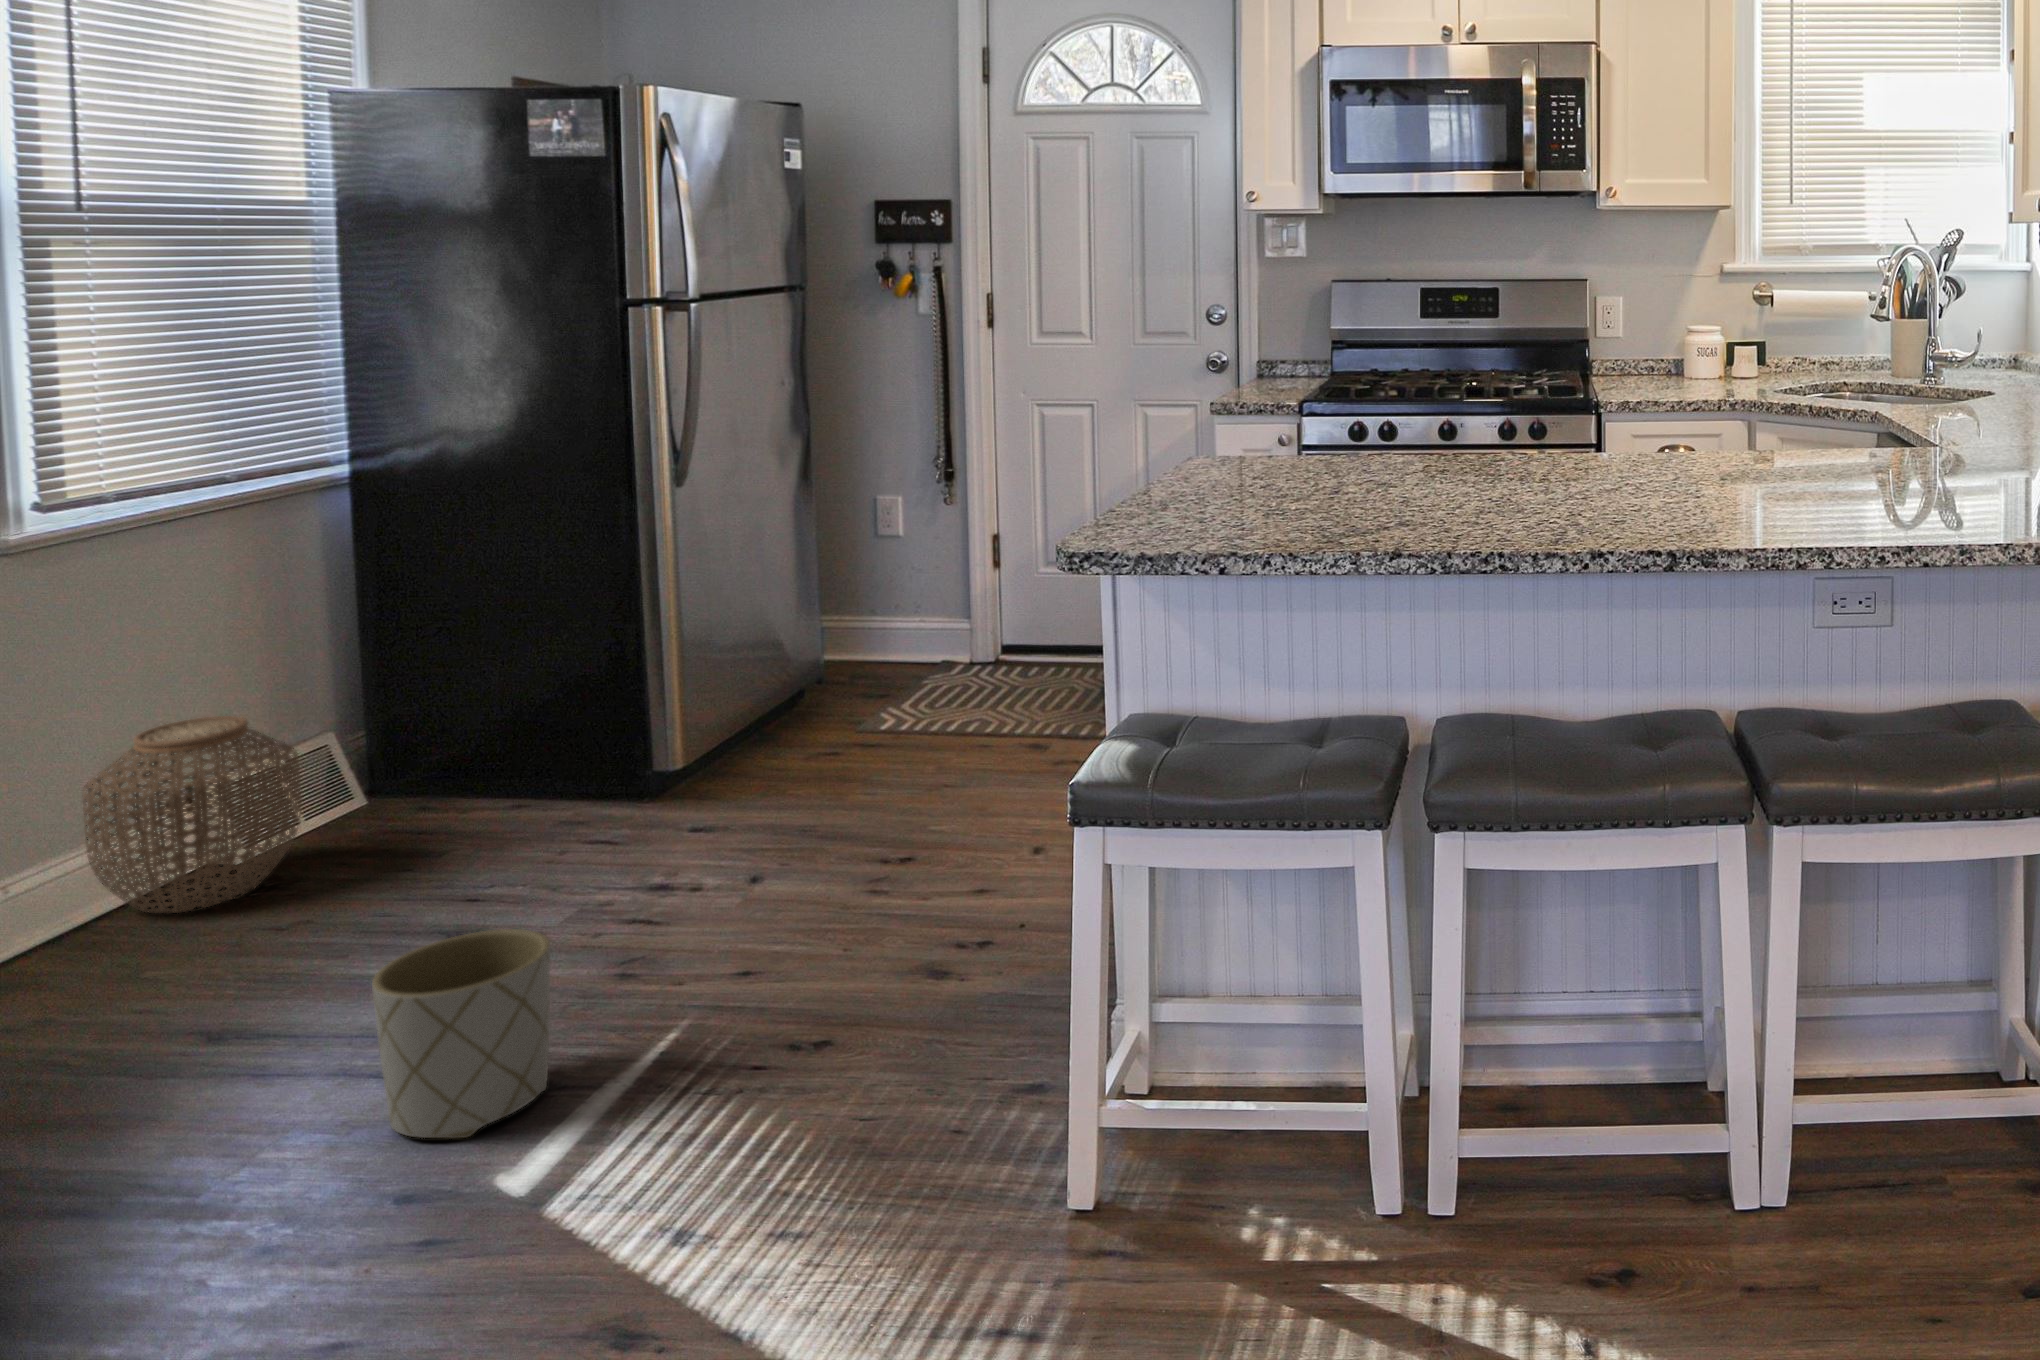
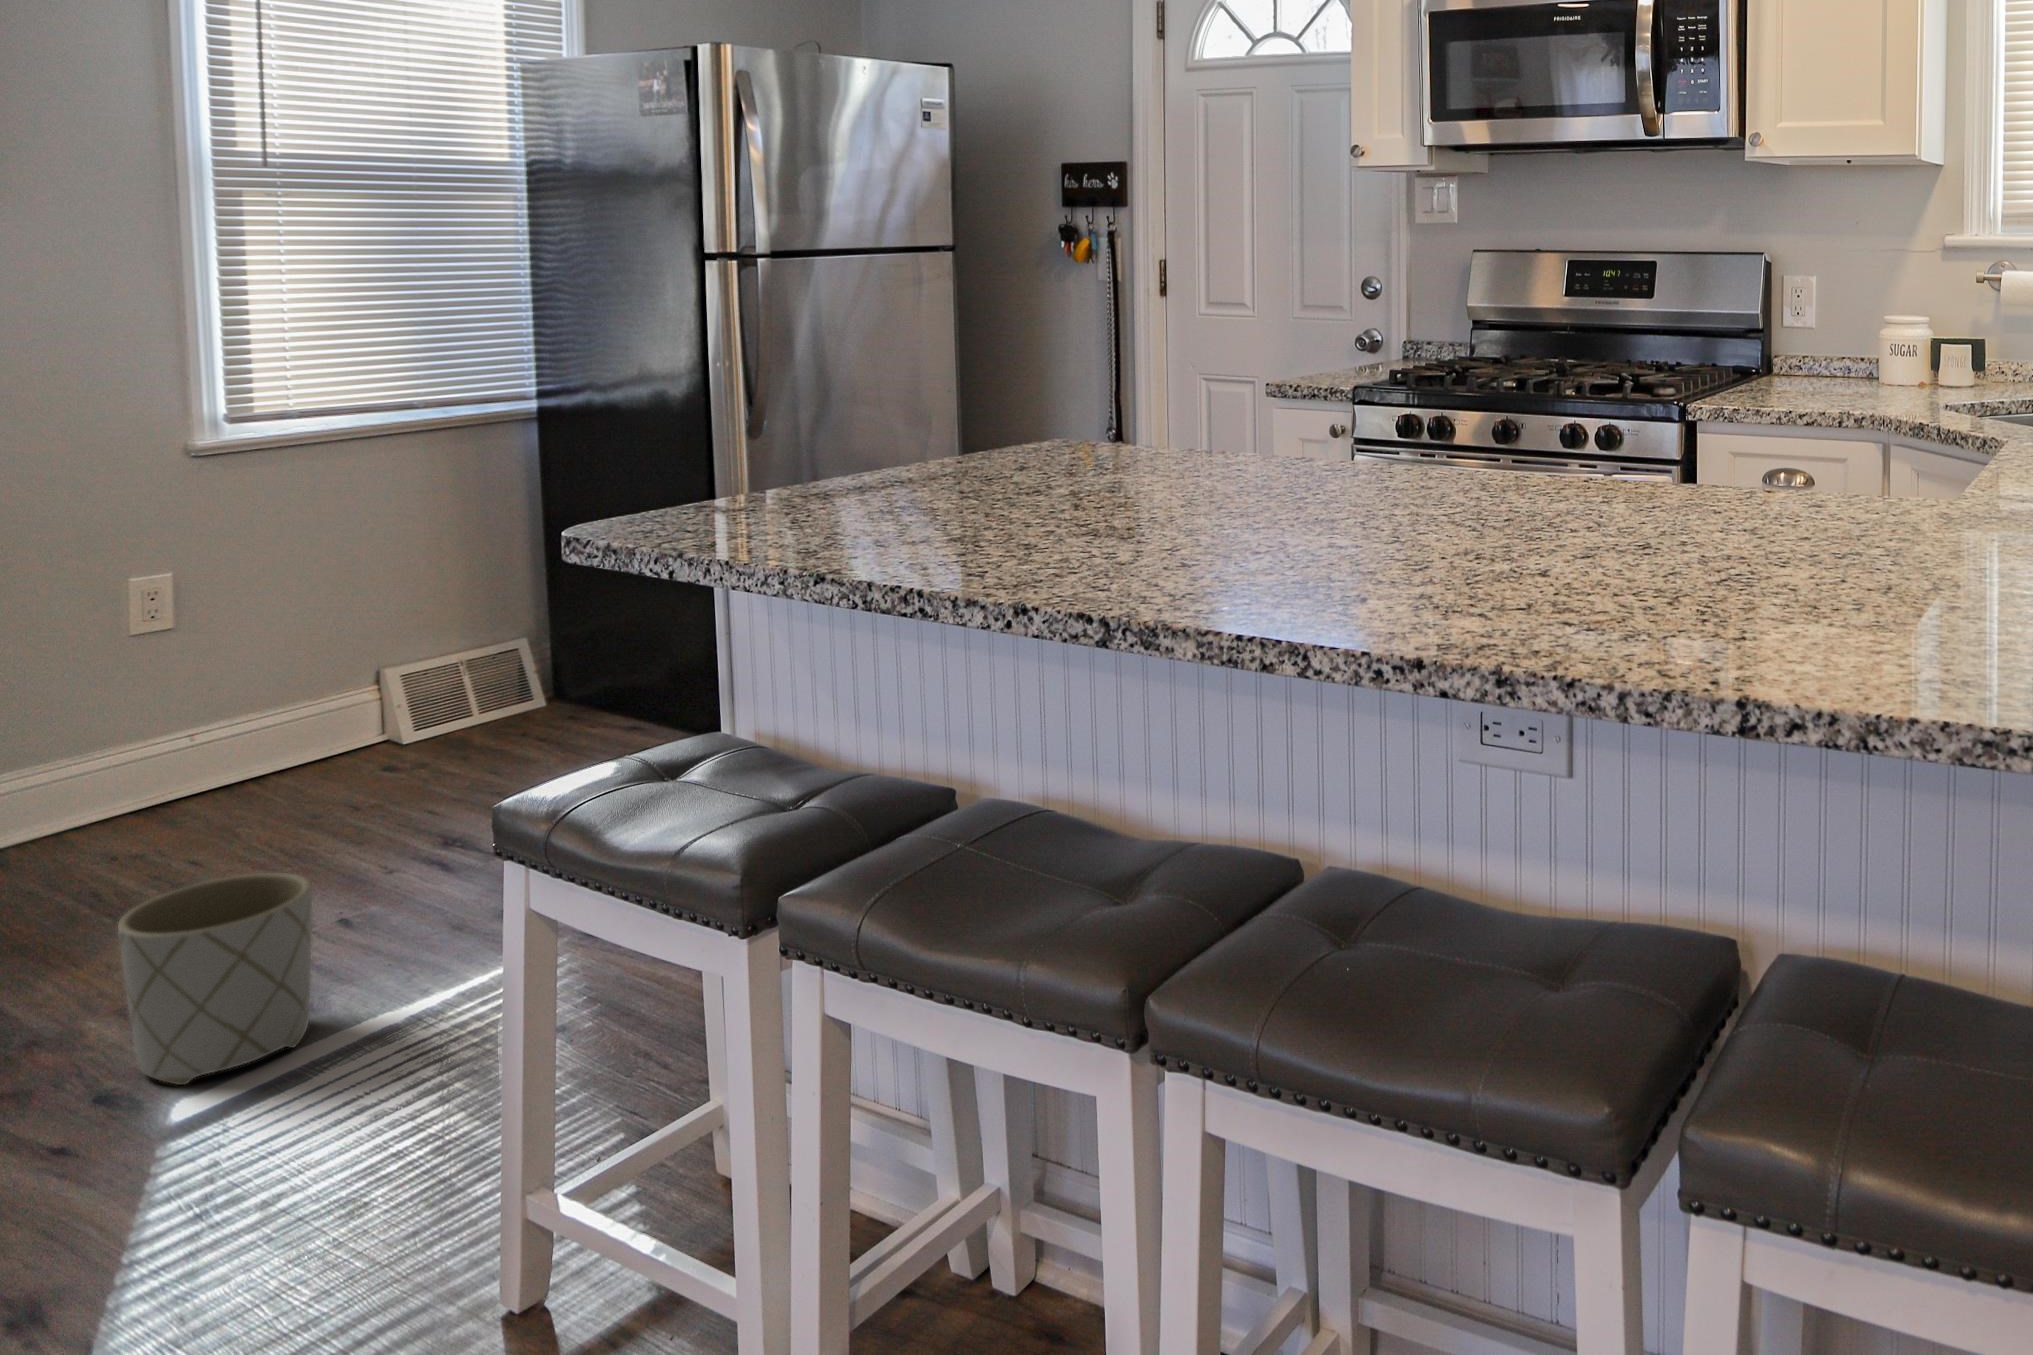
woven basket: present [83,716,301,913] -> none [225,621,415,796]

